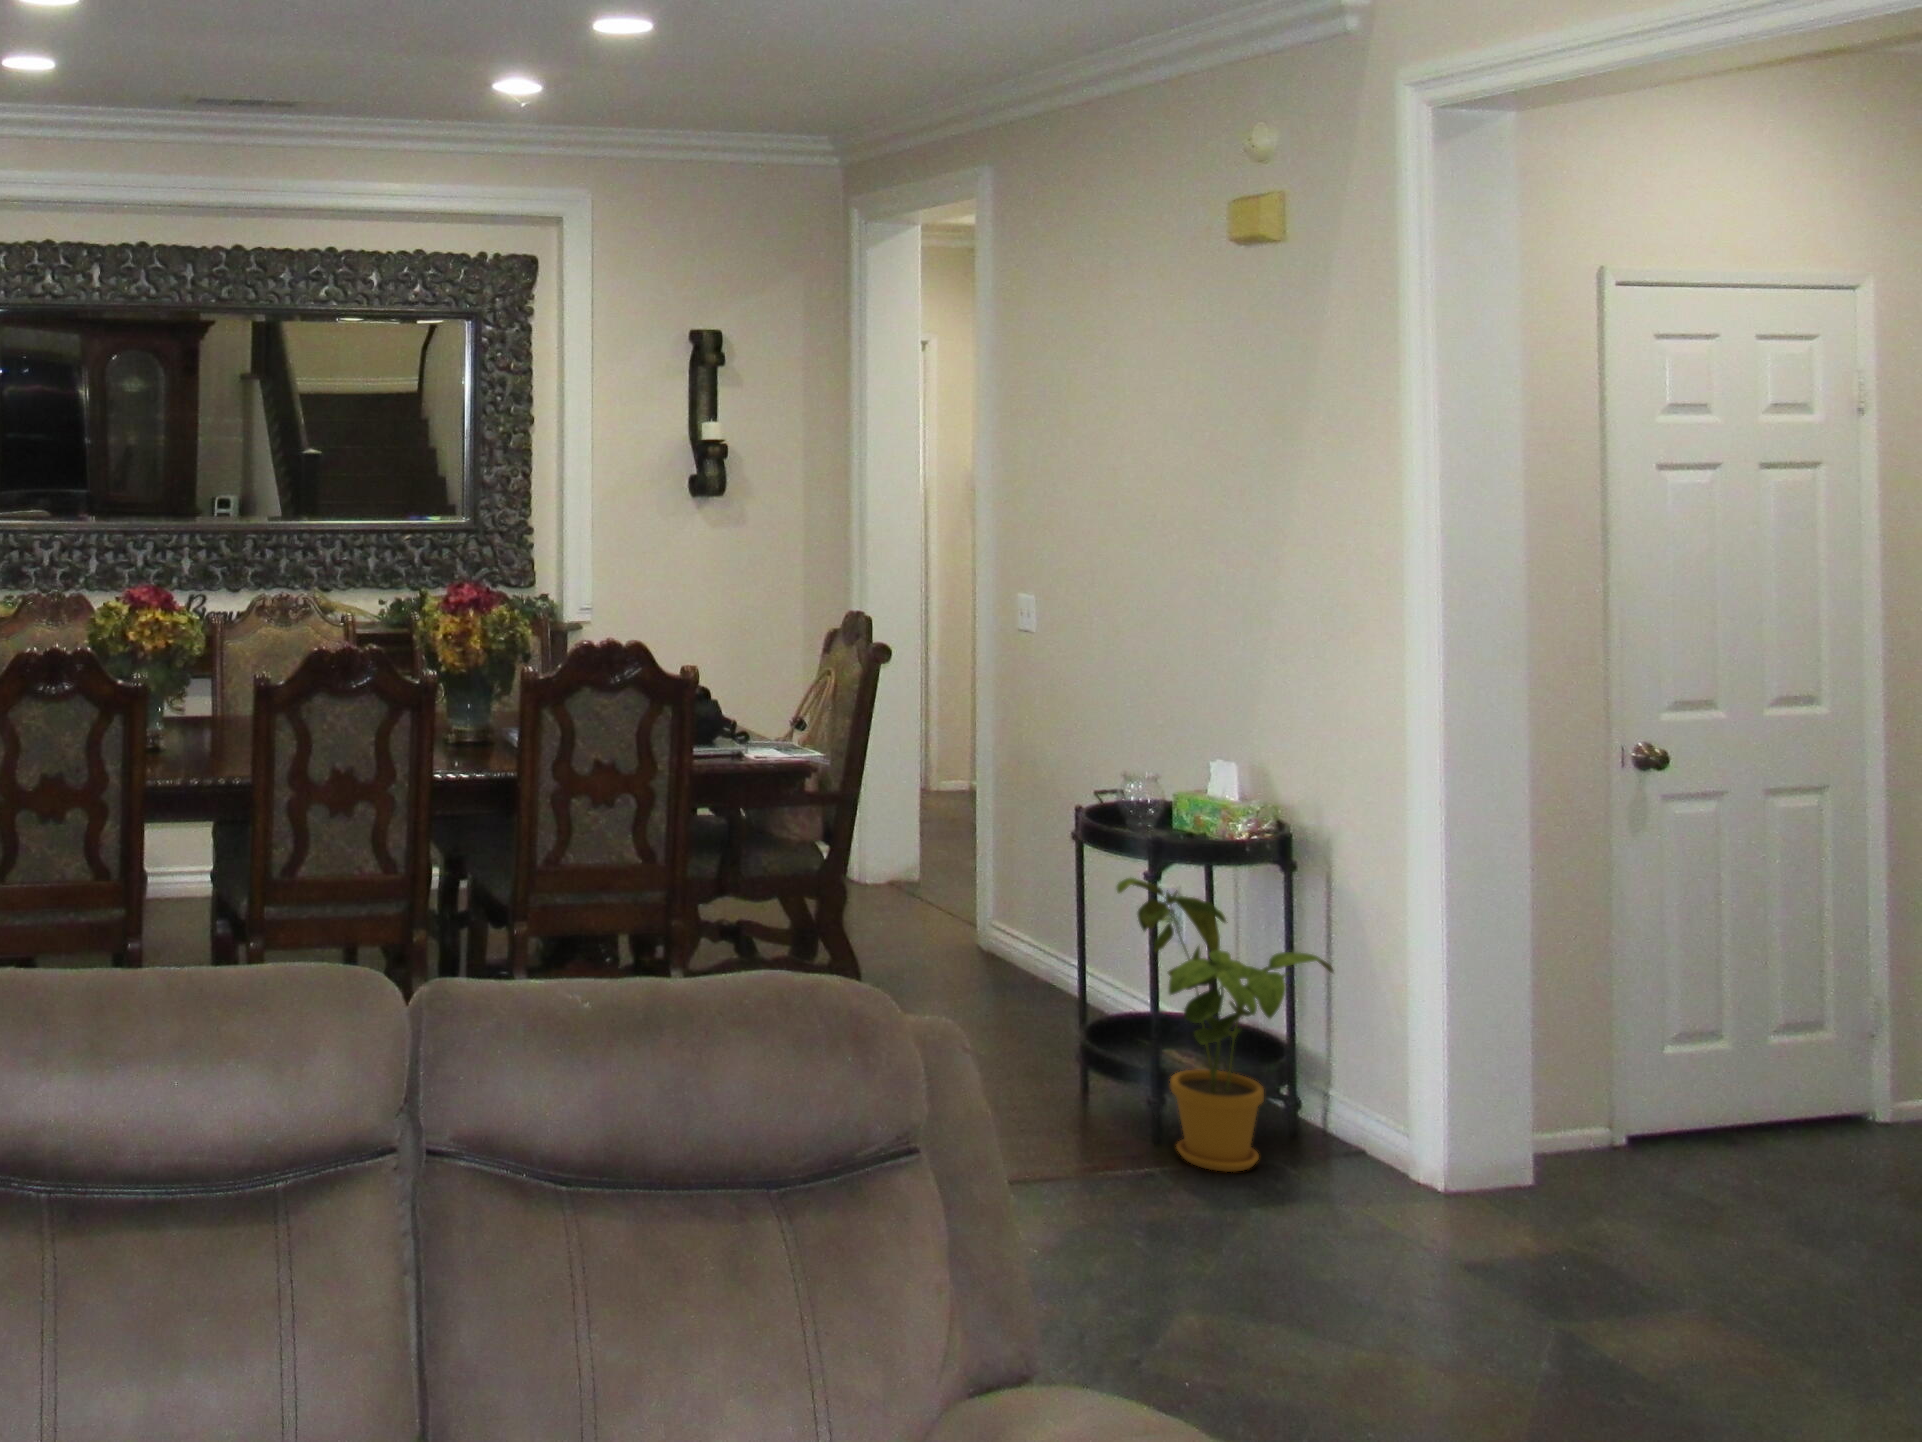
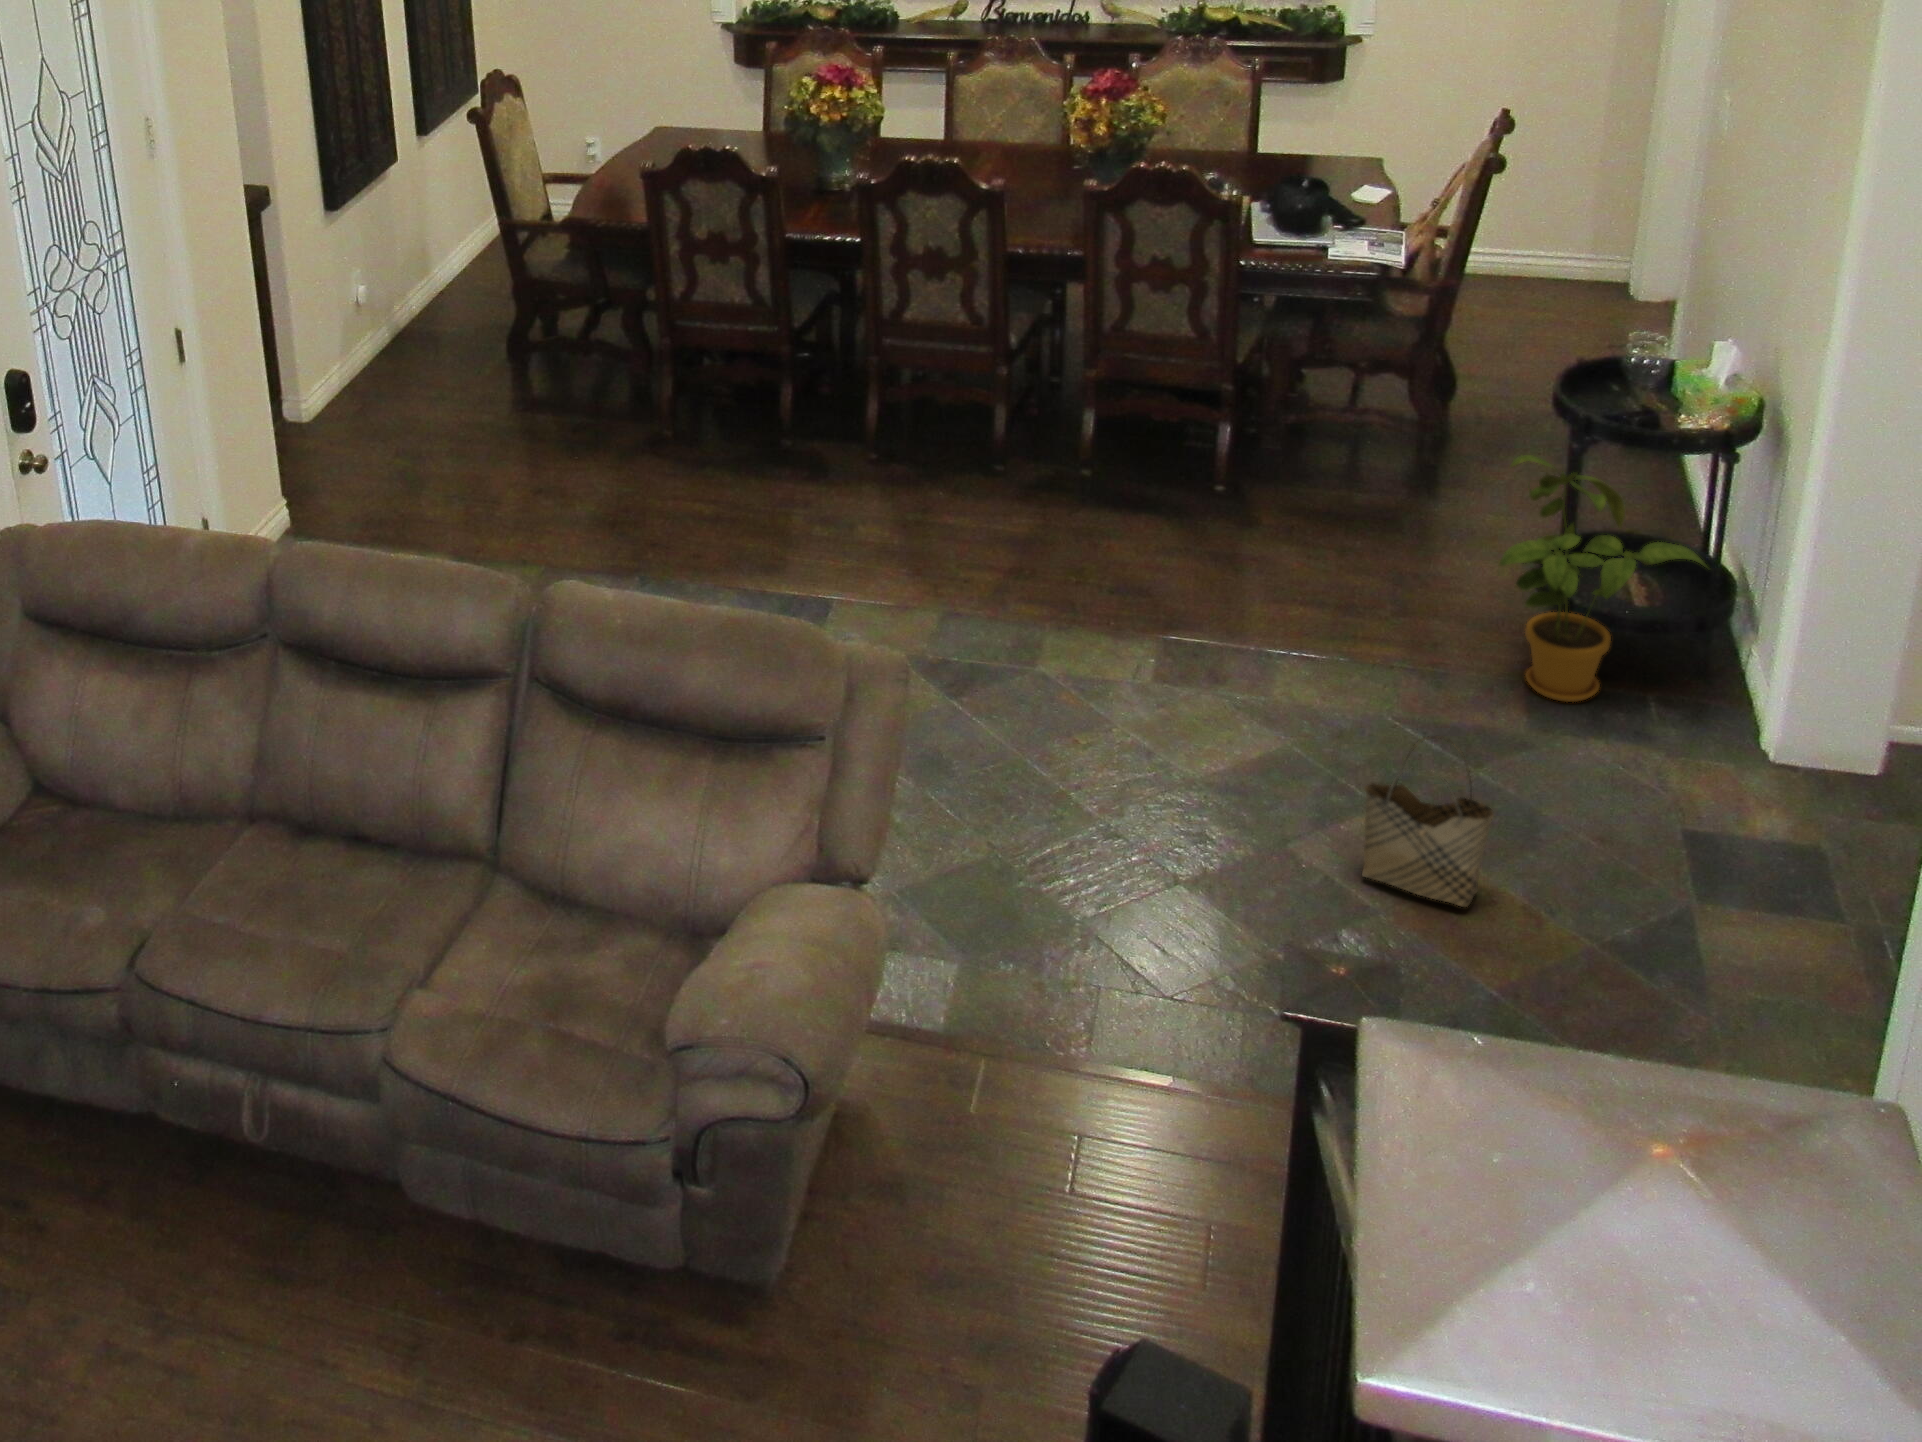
woven basket: none [1286,1138,1444,1370] -> present [1362,736,1494,907]

